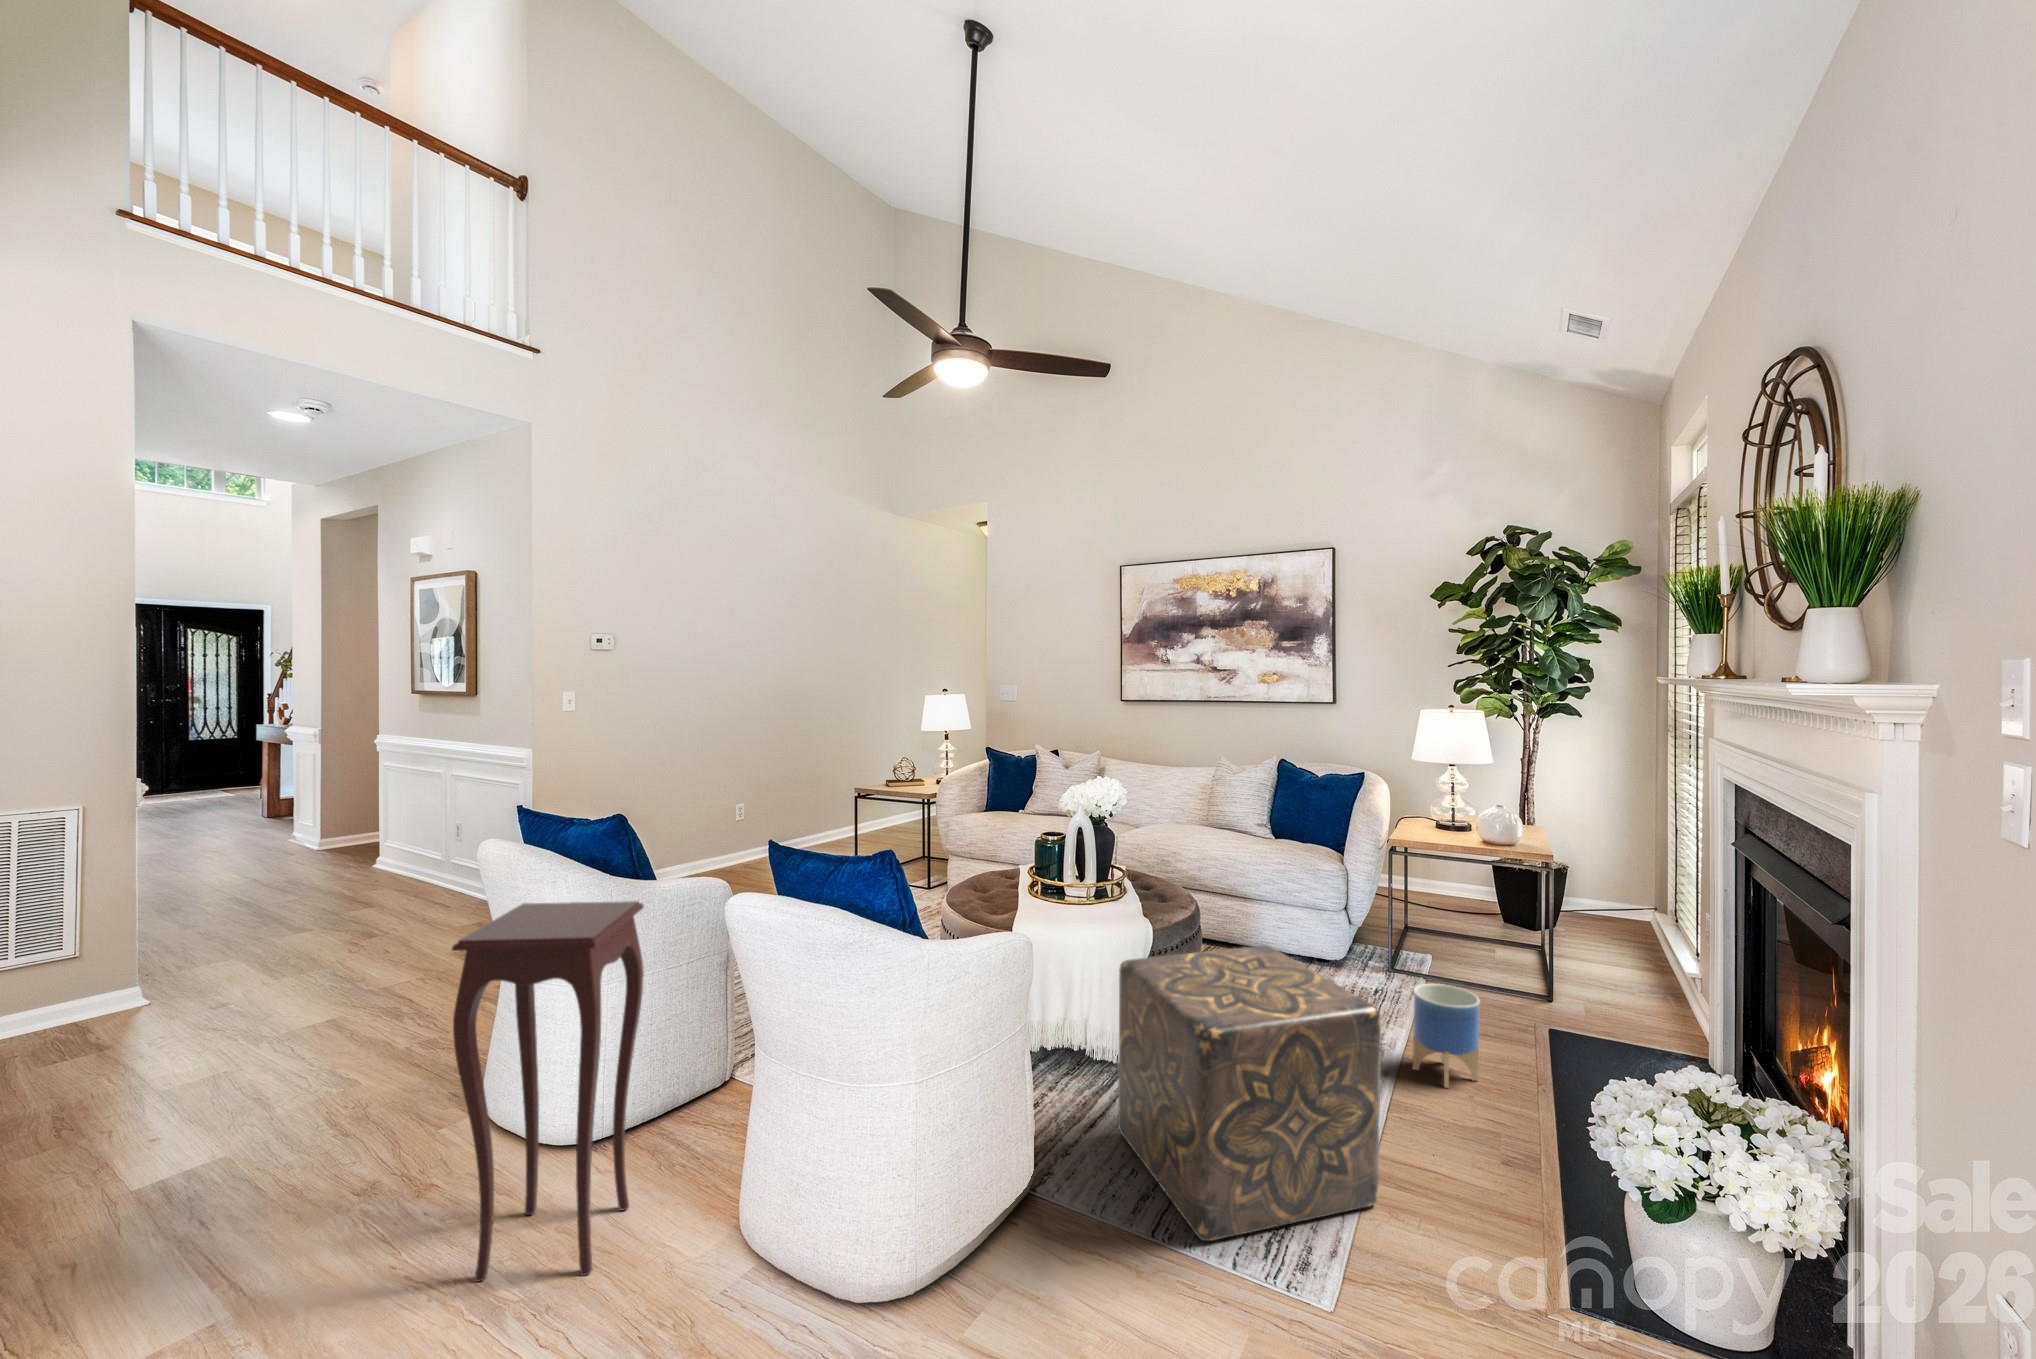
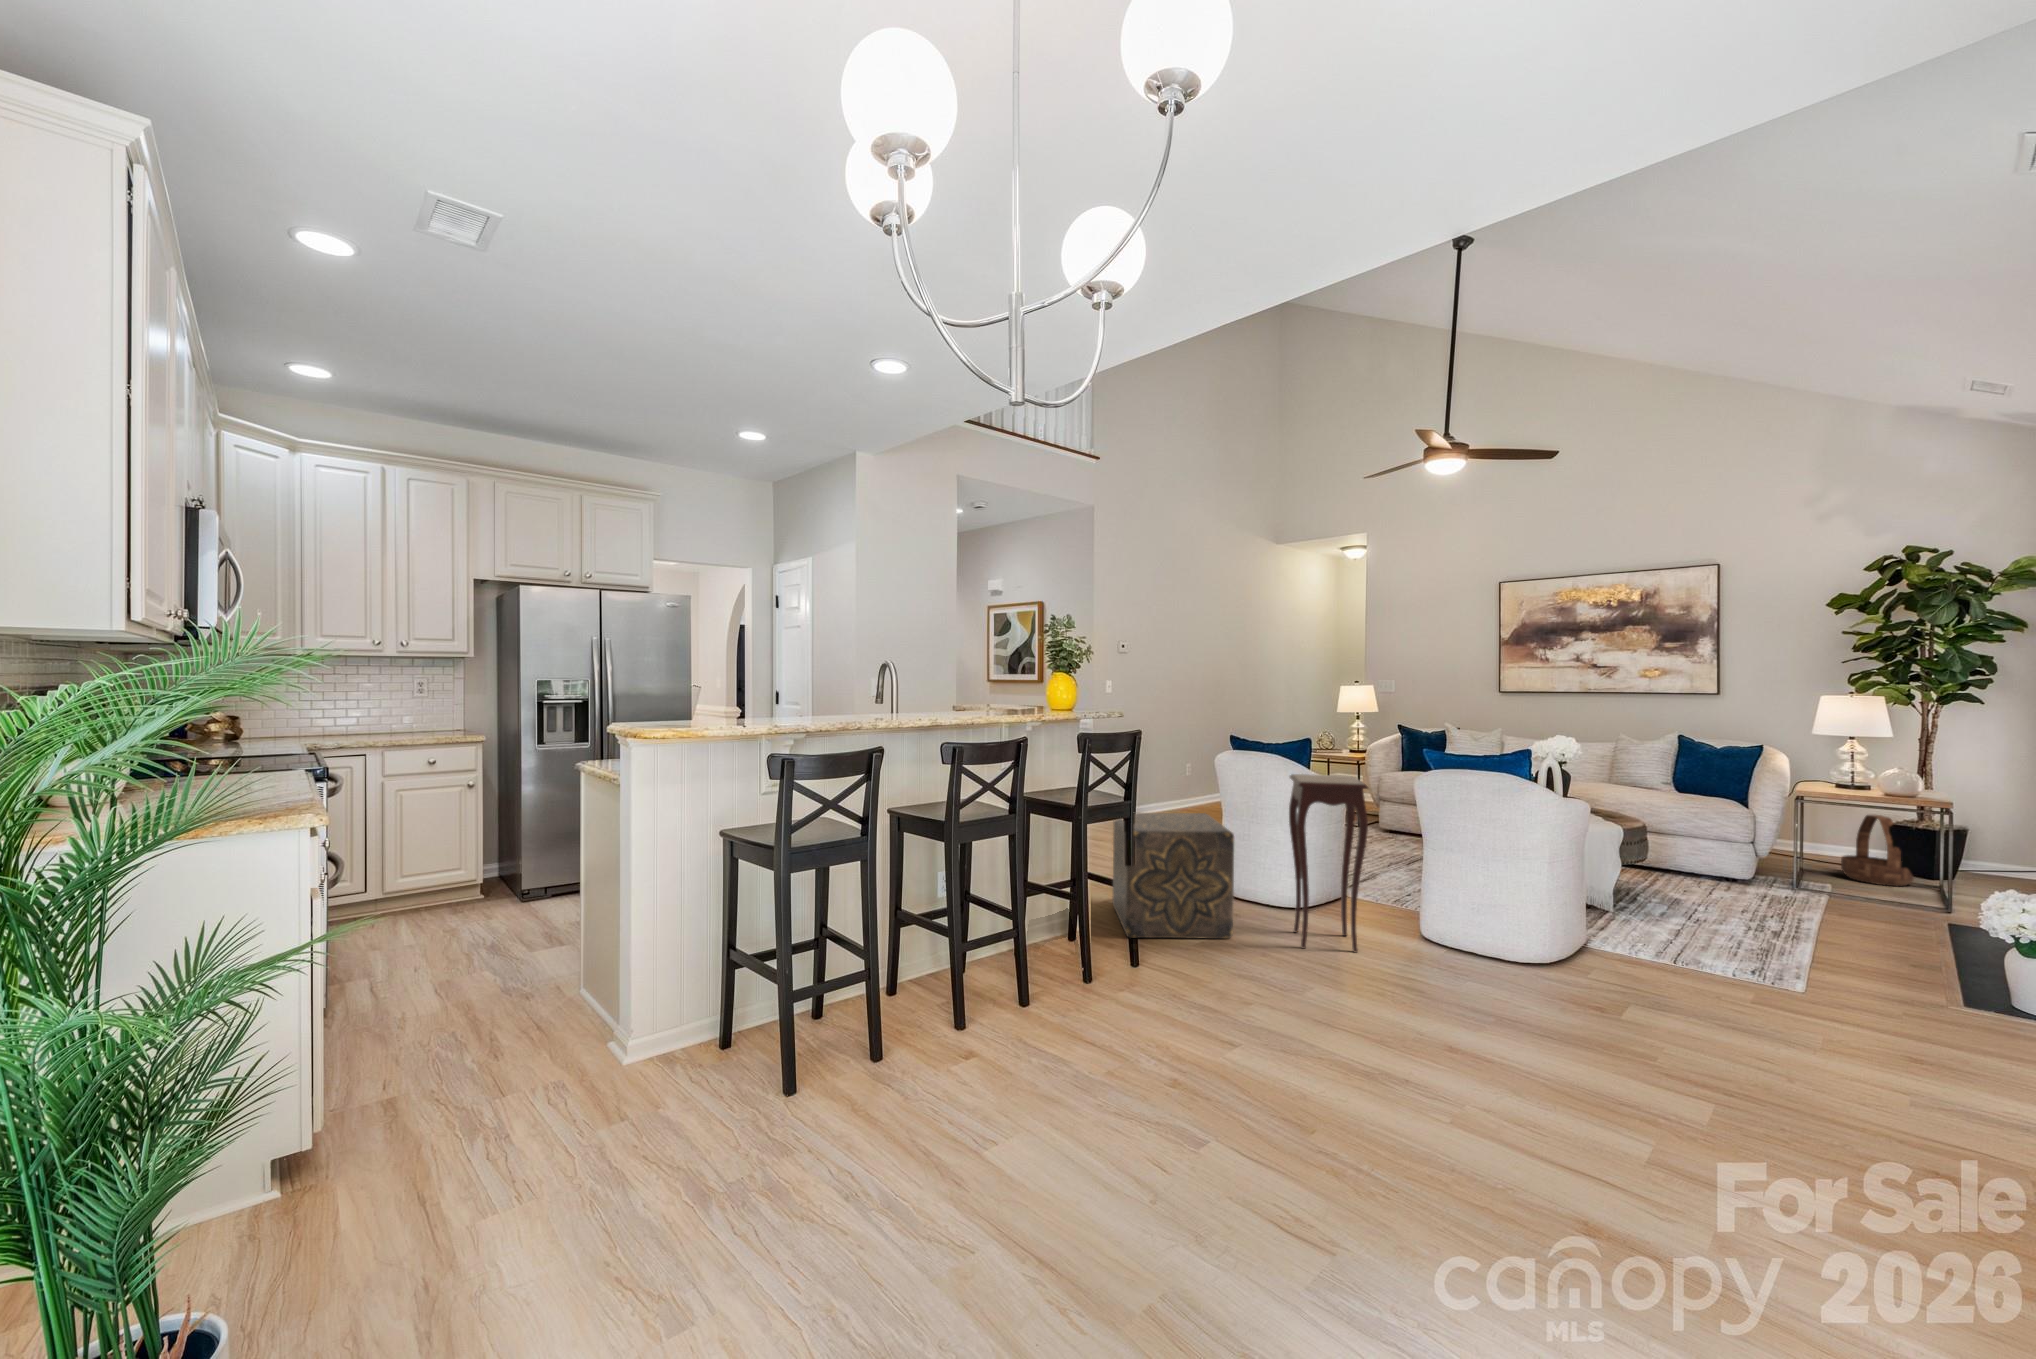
basket: none [1446,854,1517,944] -> present [1841,815,1914,886]
ottoman: present [1118,945,1381,1241] -> present [1113,813,1234,939]
planter: present [1413,984,1480,1088] -> none [1839,880,1900,946]

